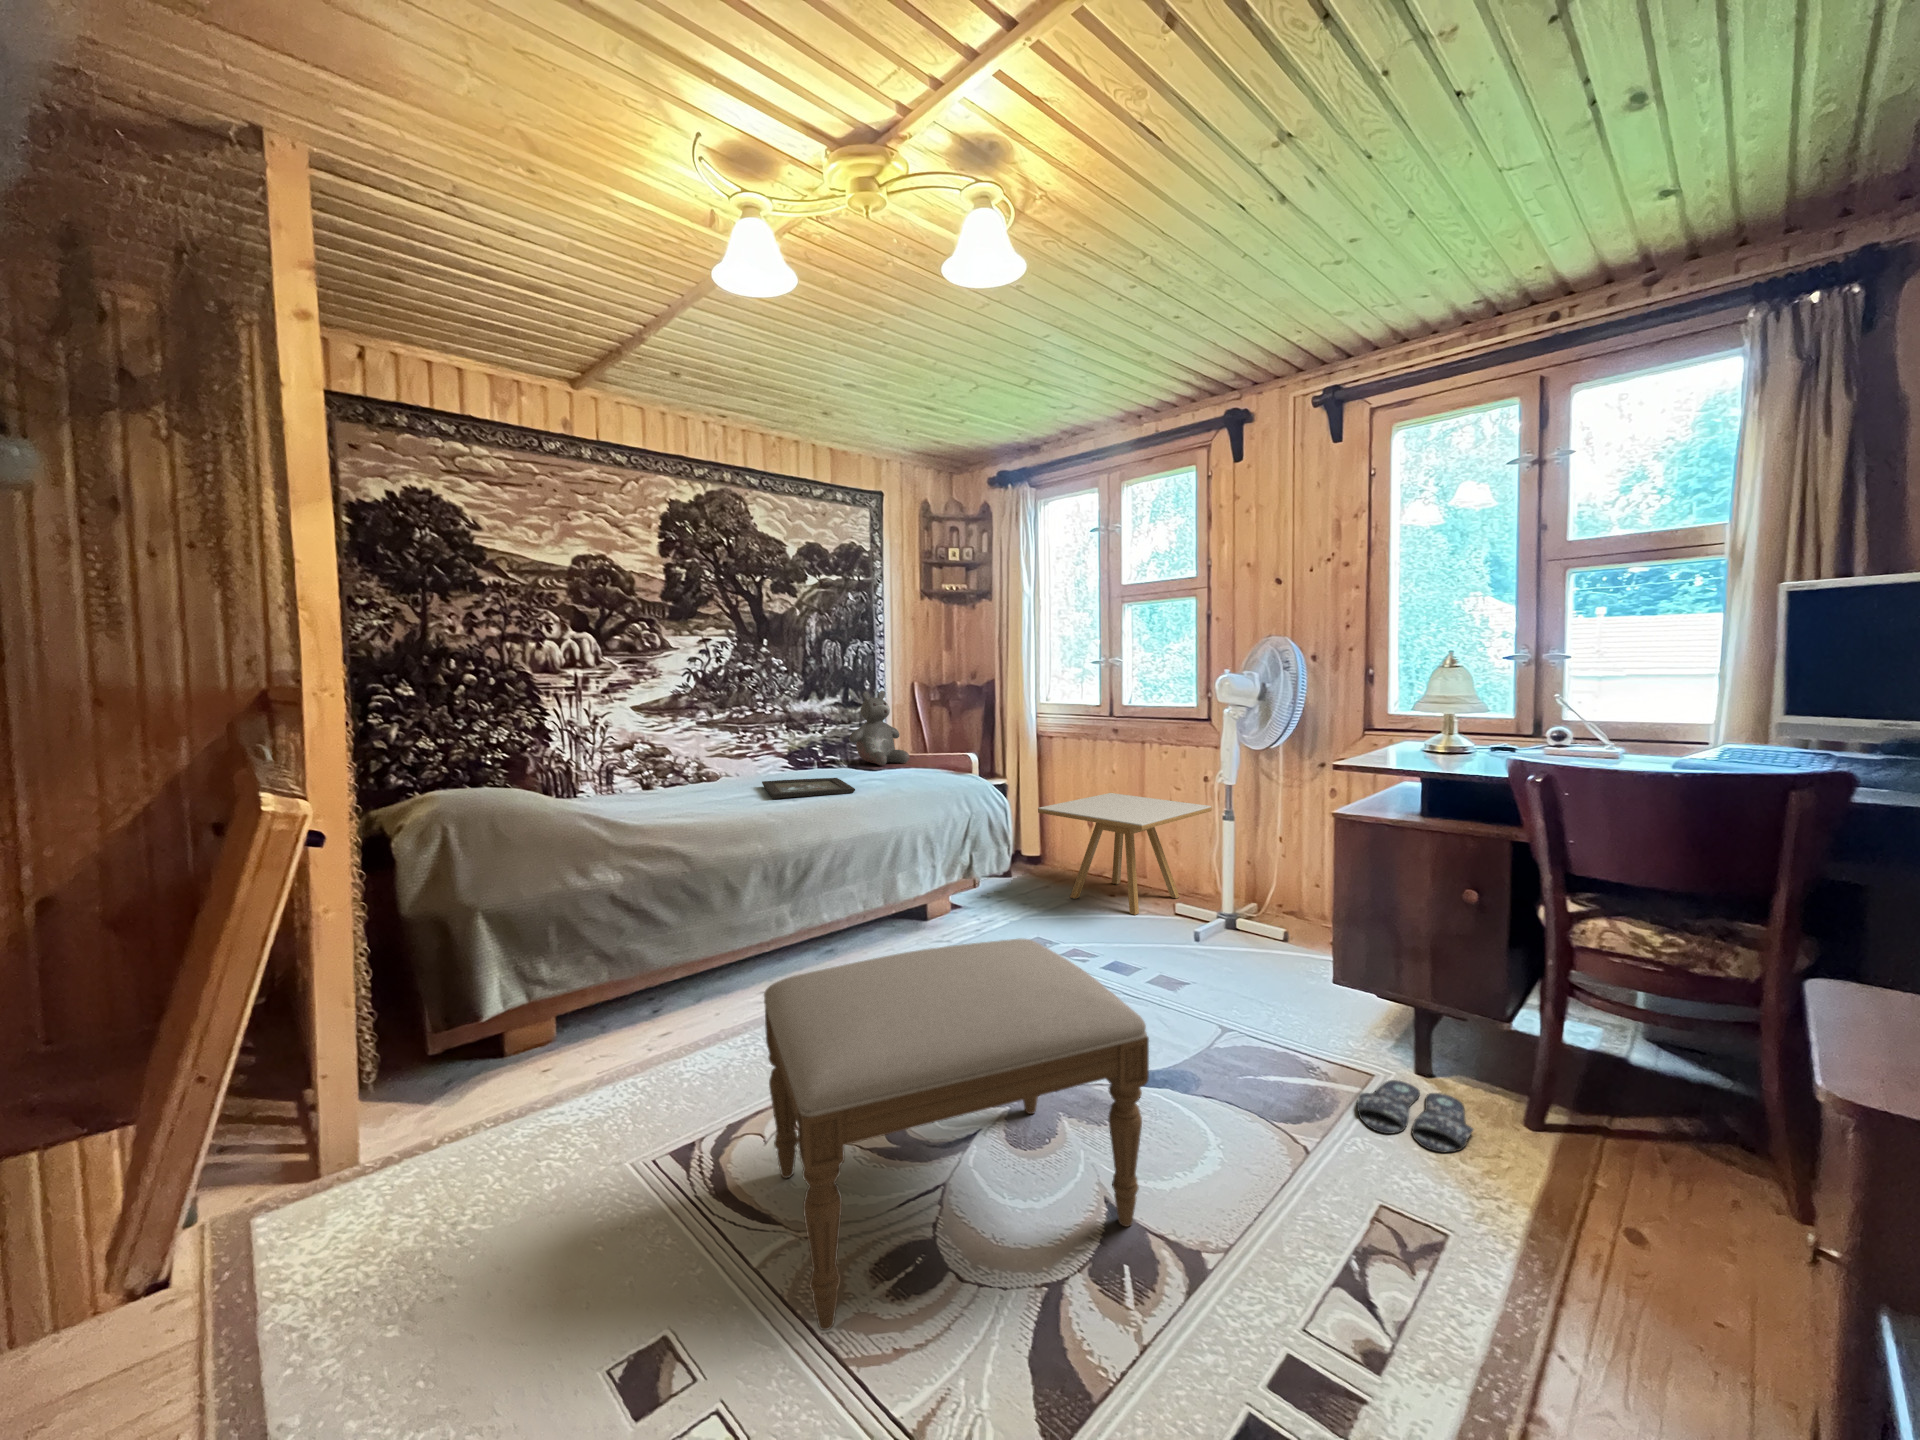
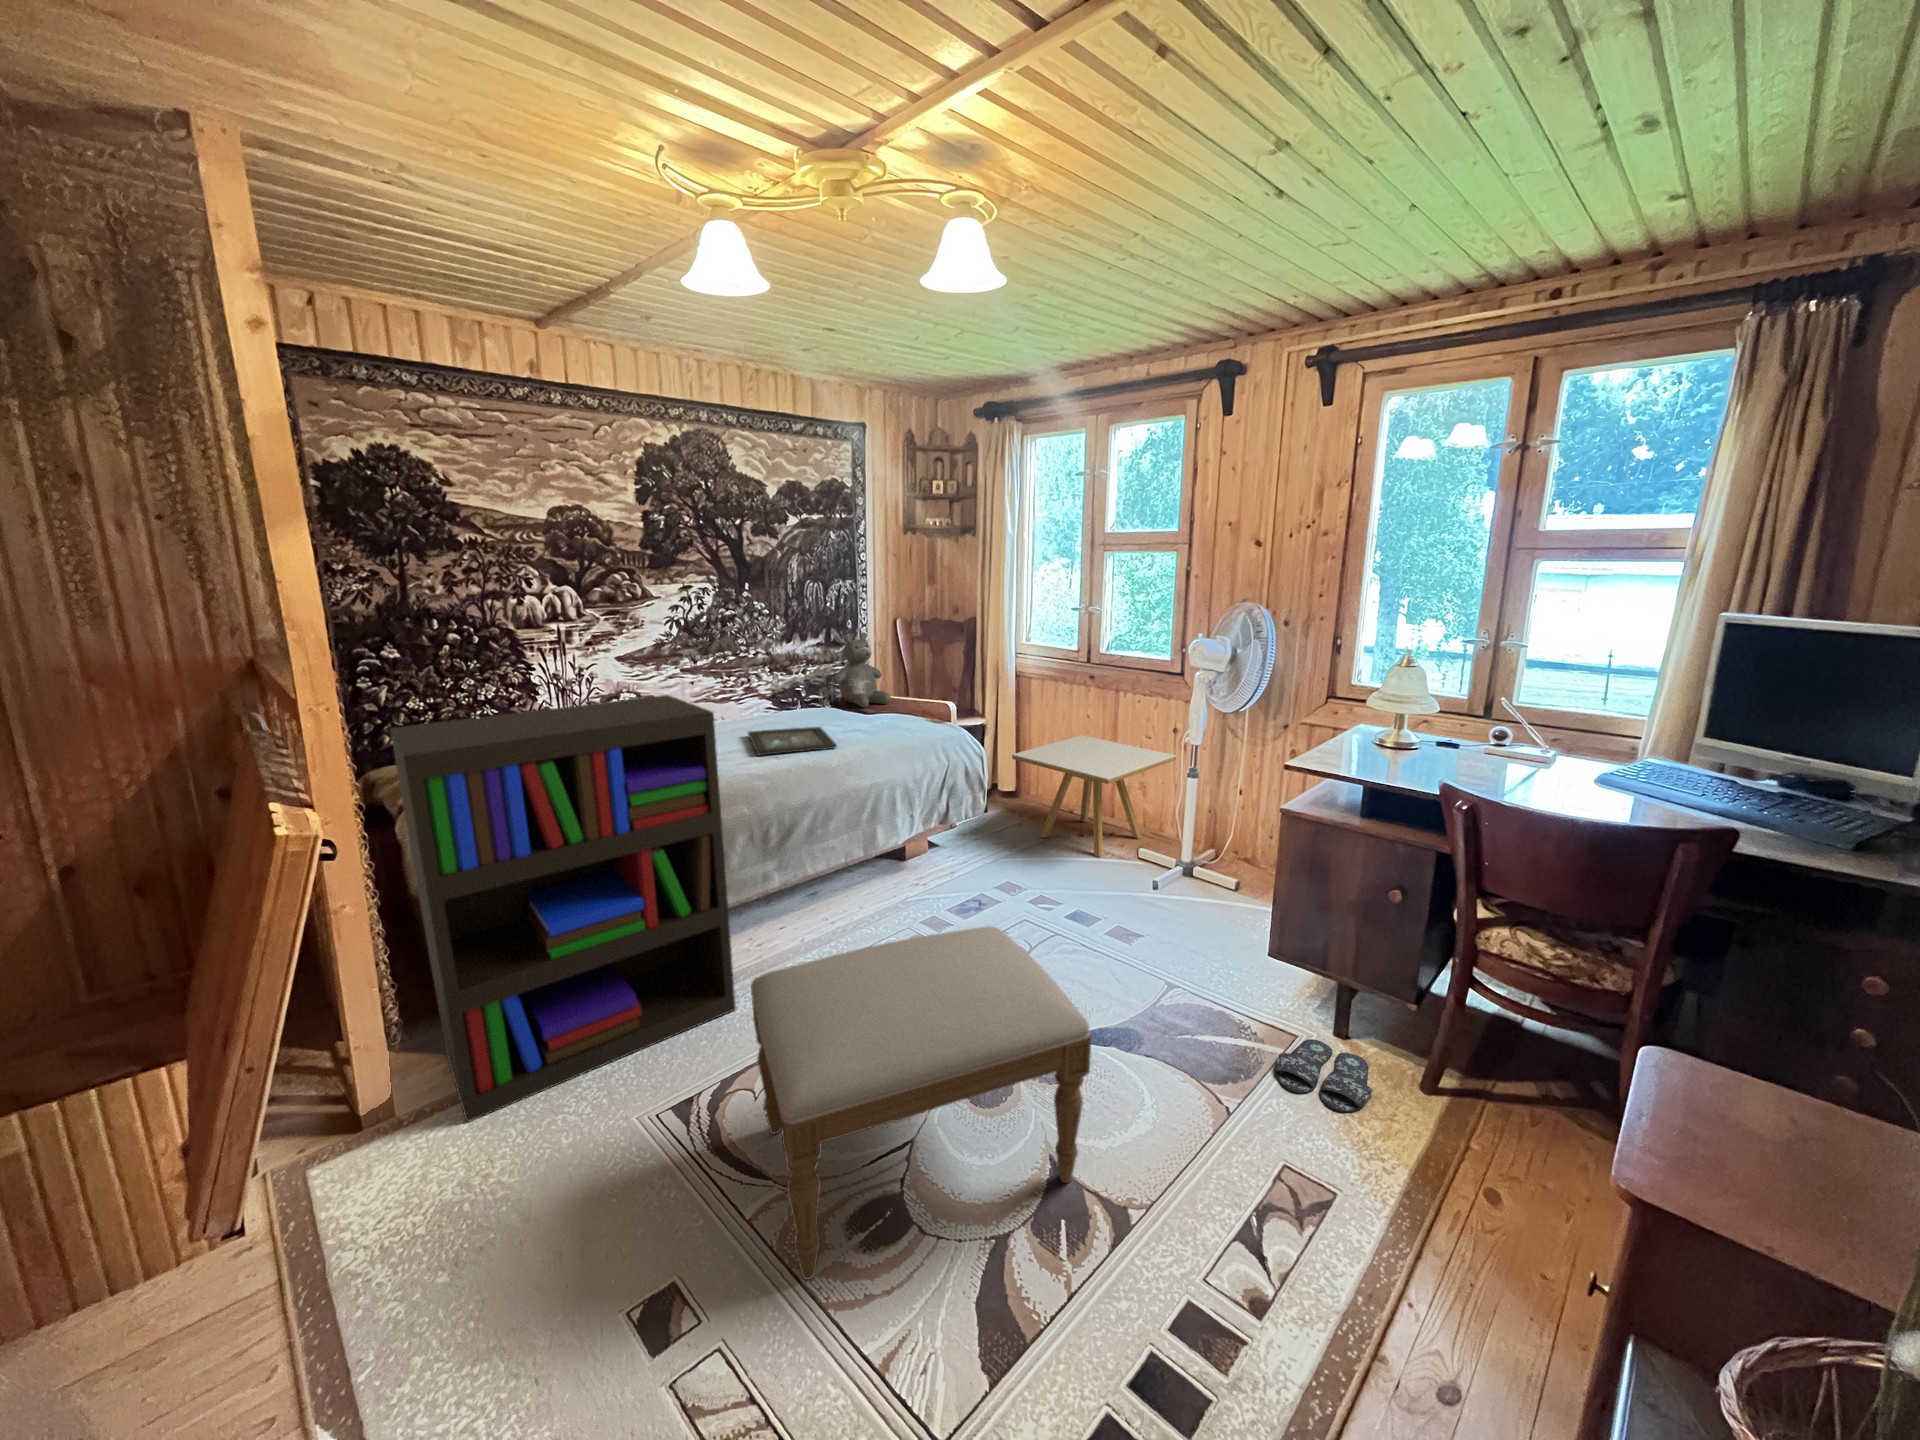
bookshelf: none [397,715,744,1169] -> present [390,695,736,1122]

